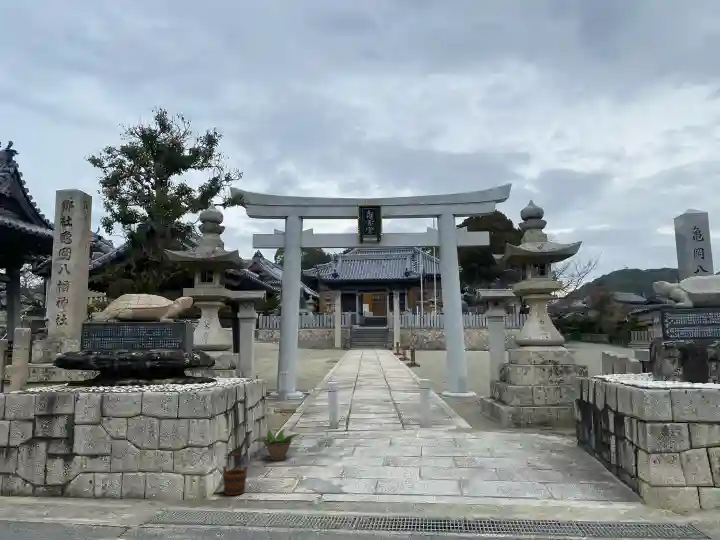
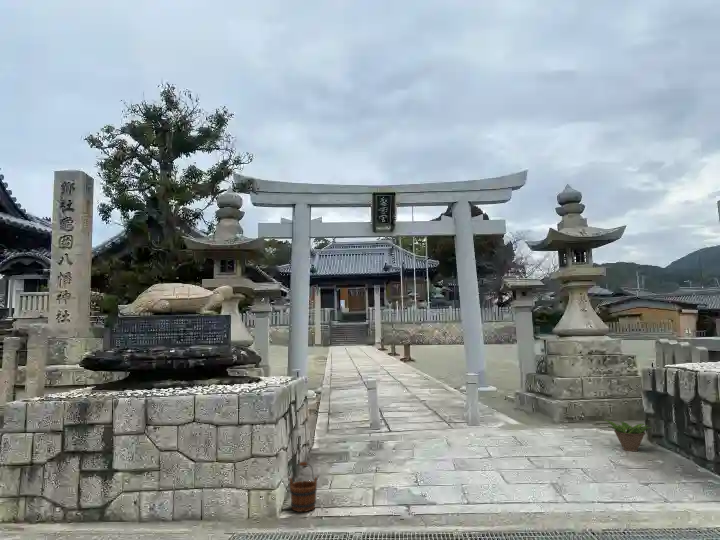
decorative plant: present [257,429,299,460] -> present [605,420,651,451]

